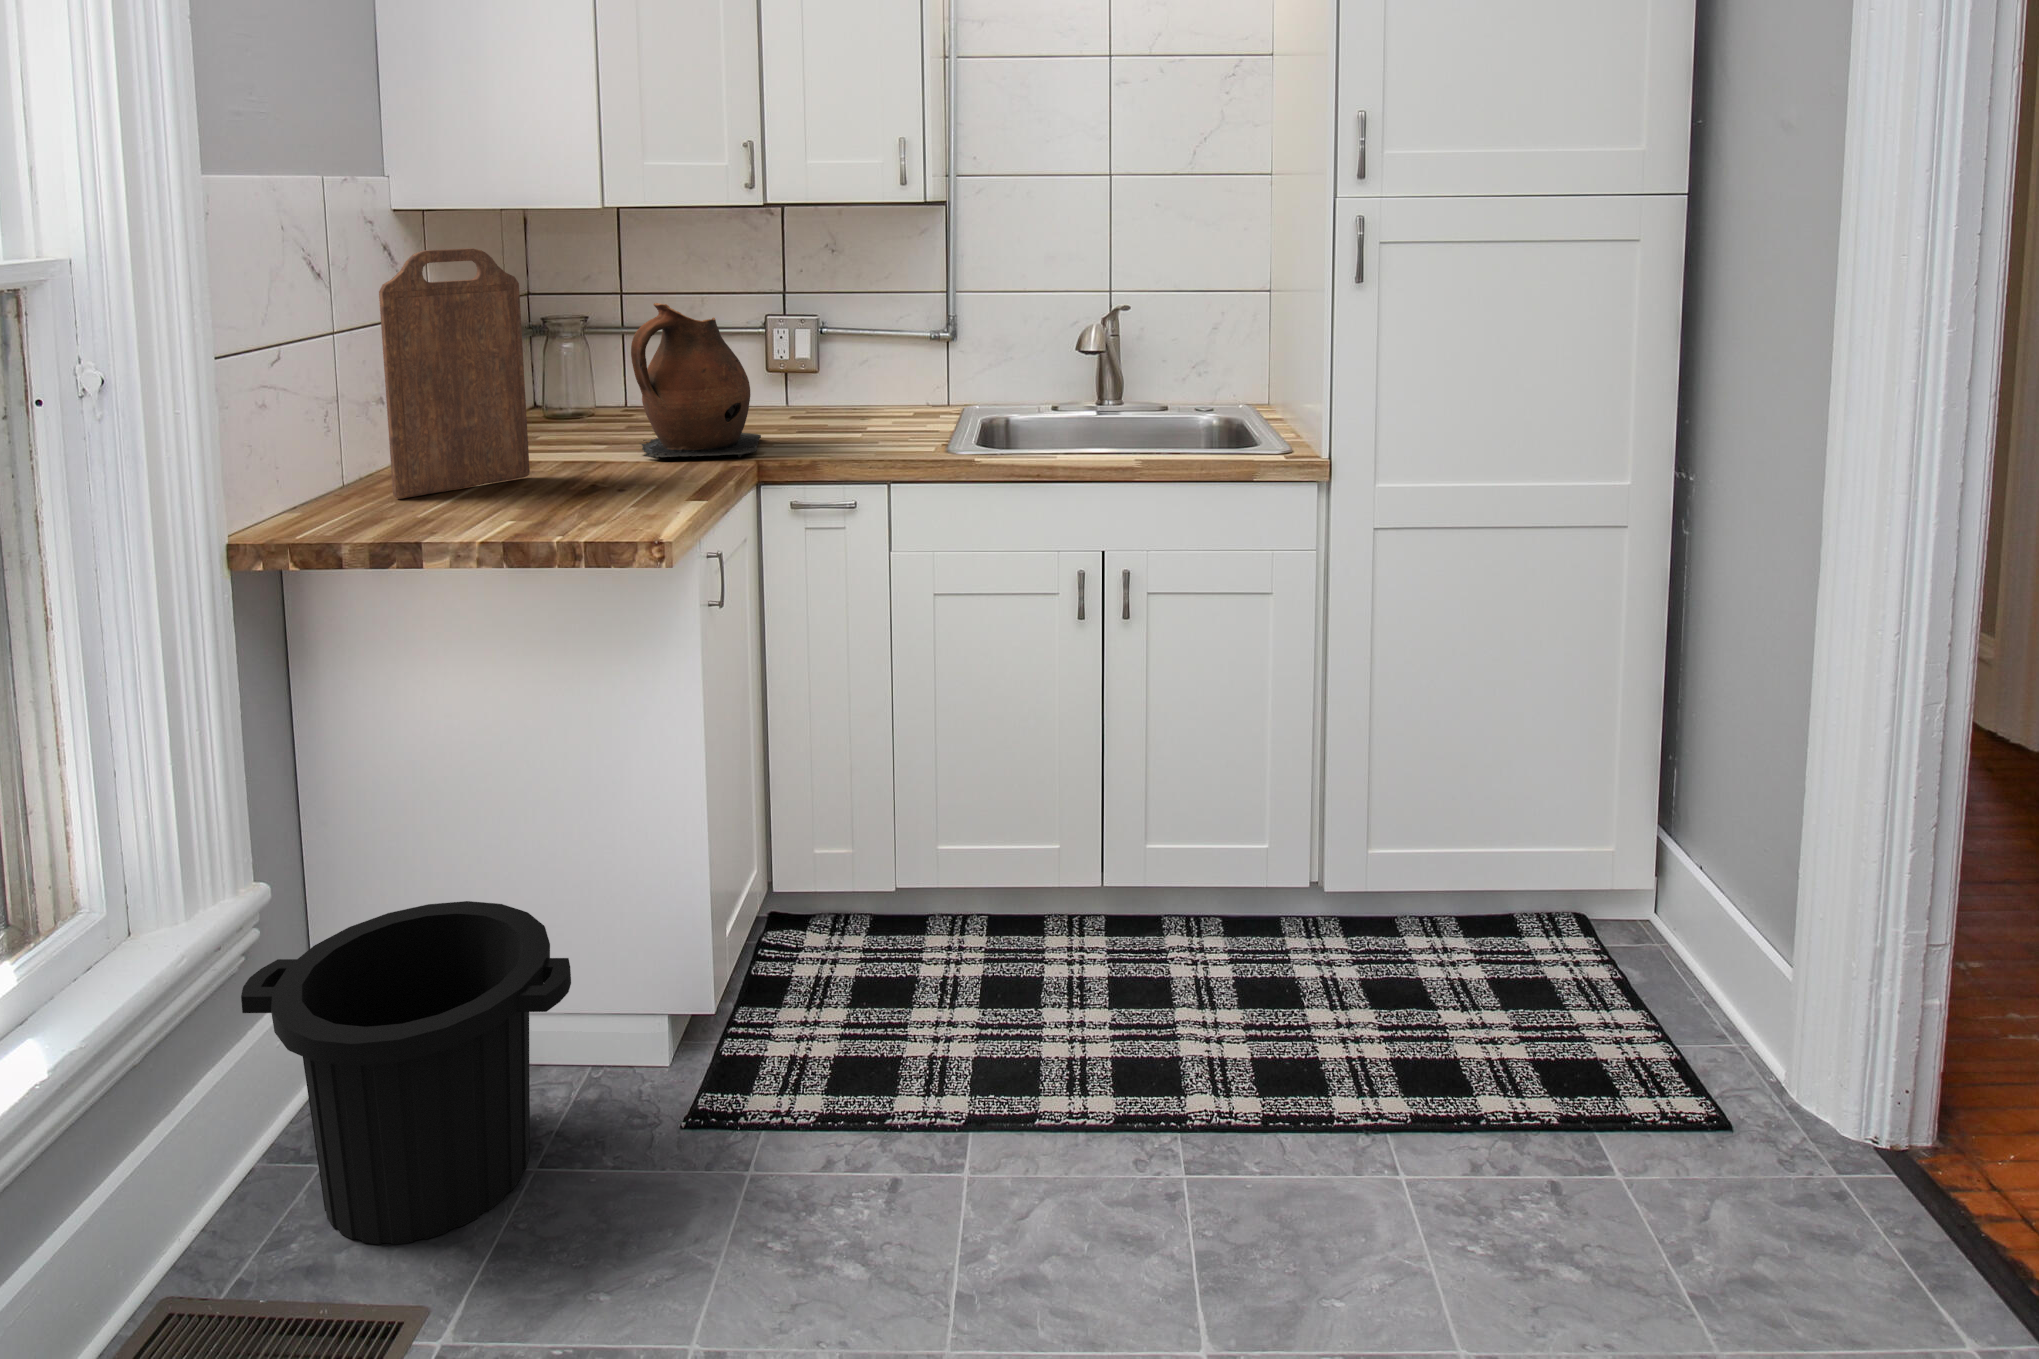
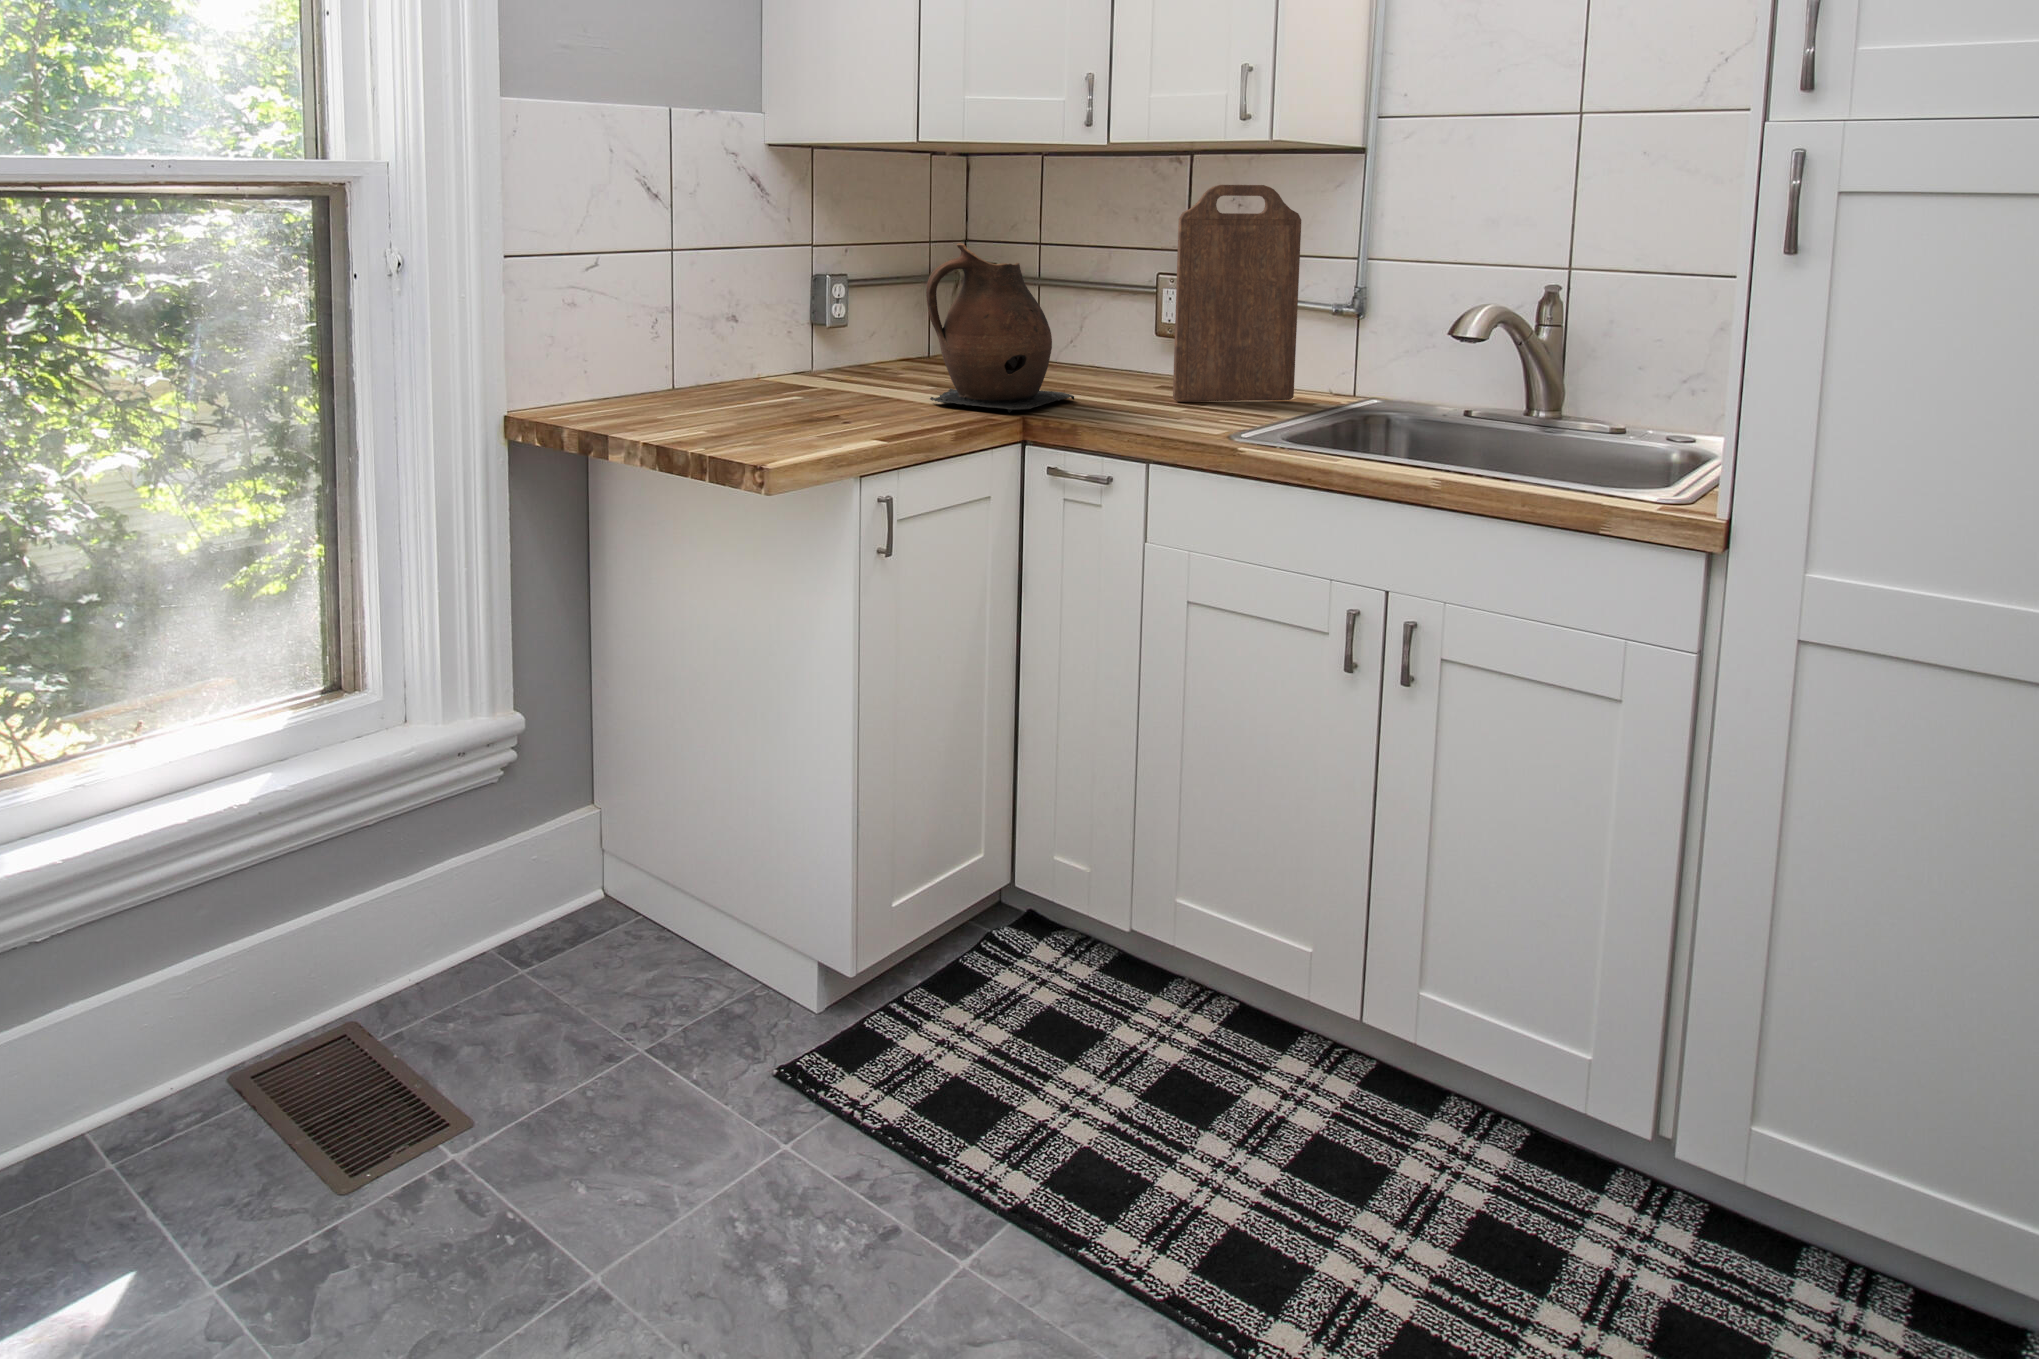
cutting board: present [379,248,530,499] -> present [1173,185,1301,402]
trash can: present [241,901,571,1245] -> none [449,772,690,1070]

